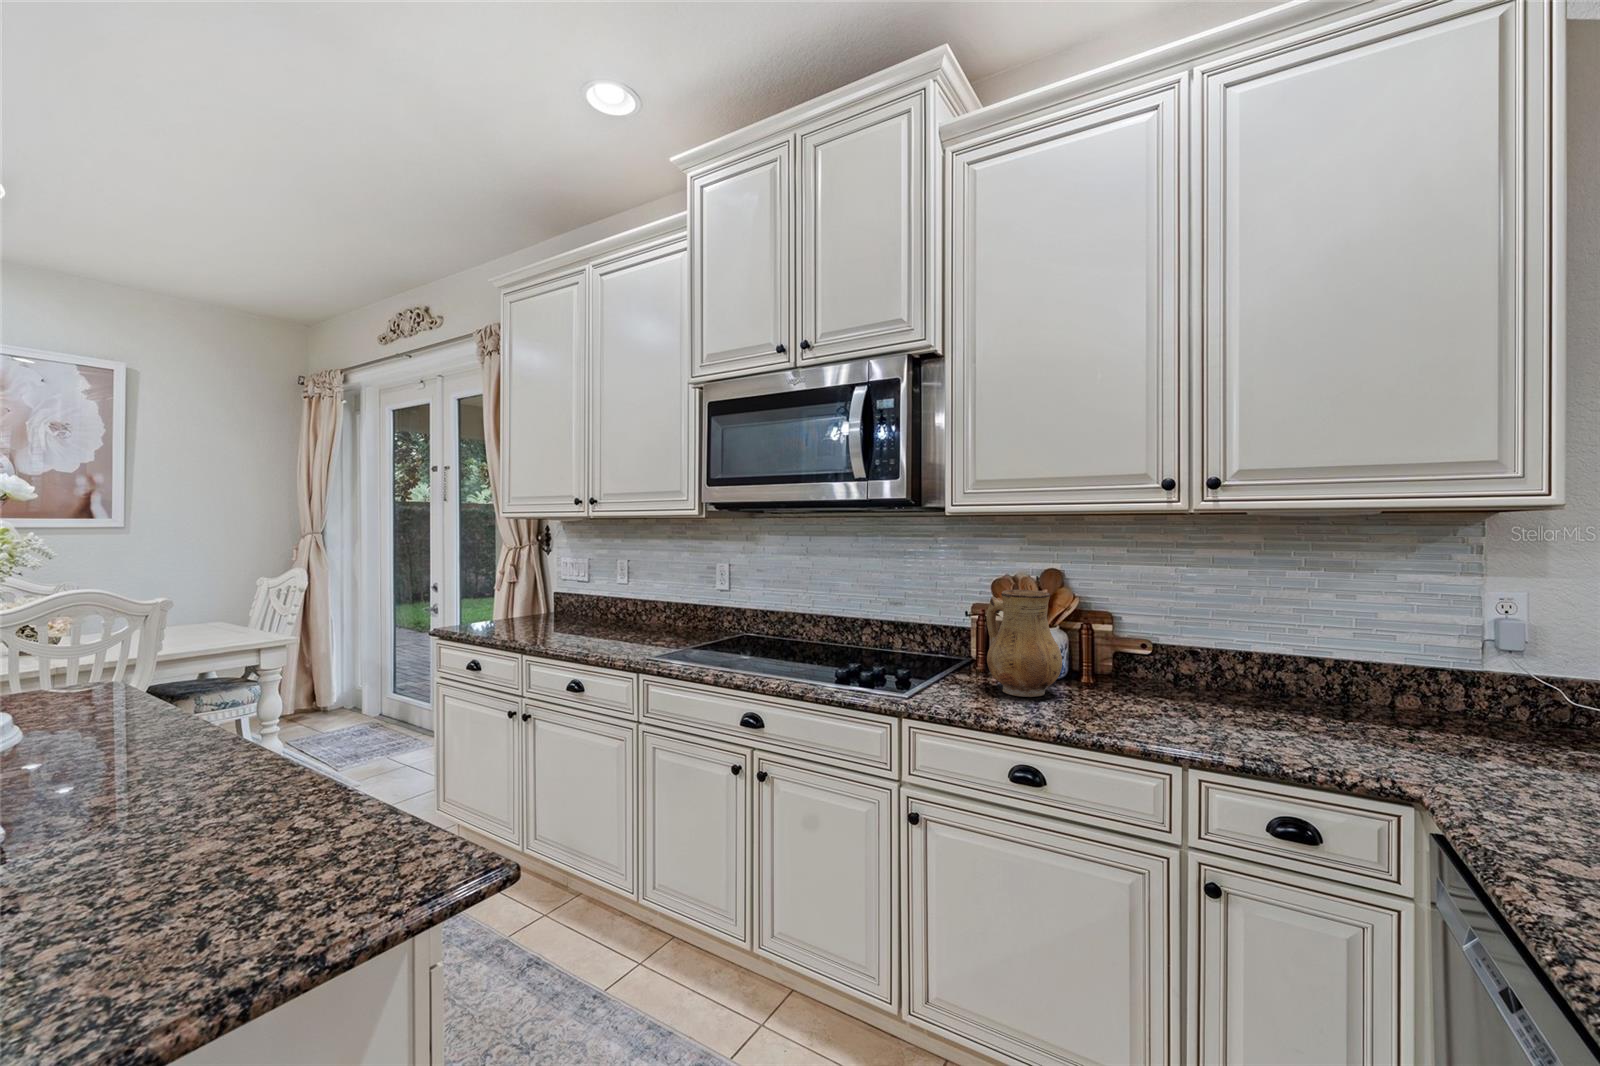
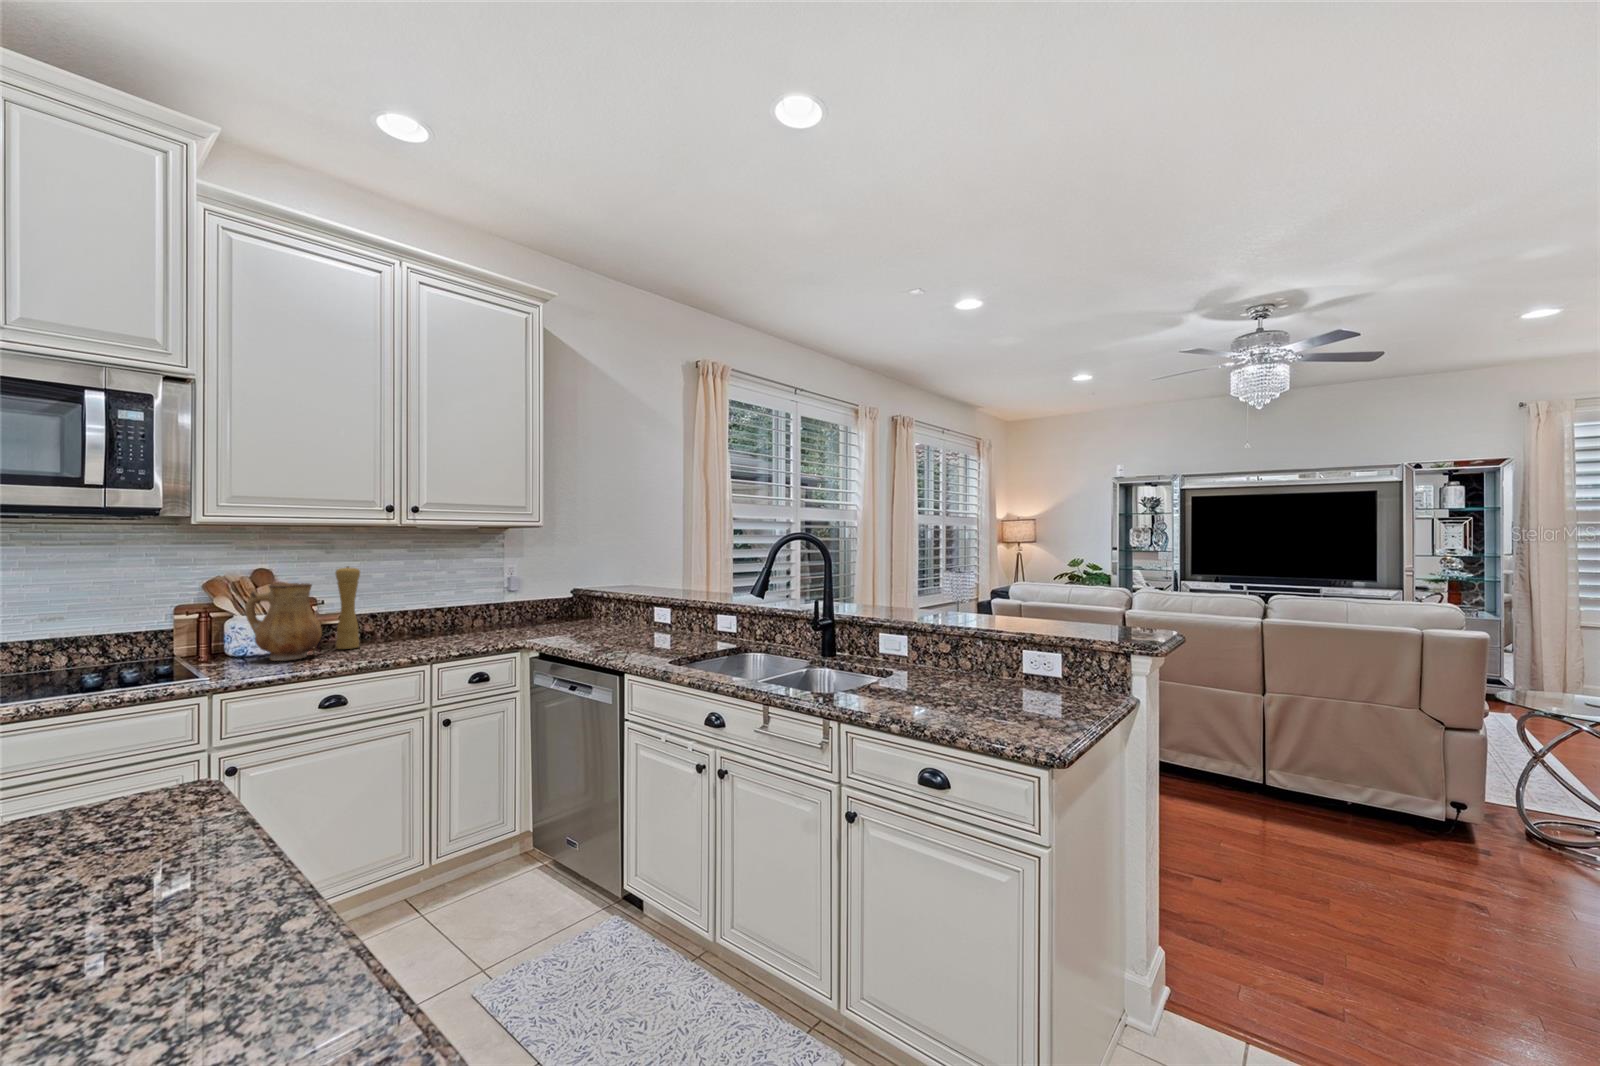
pepper mill: none [1097,573,1131,698] -> present [336,567,360,649]

